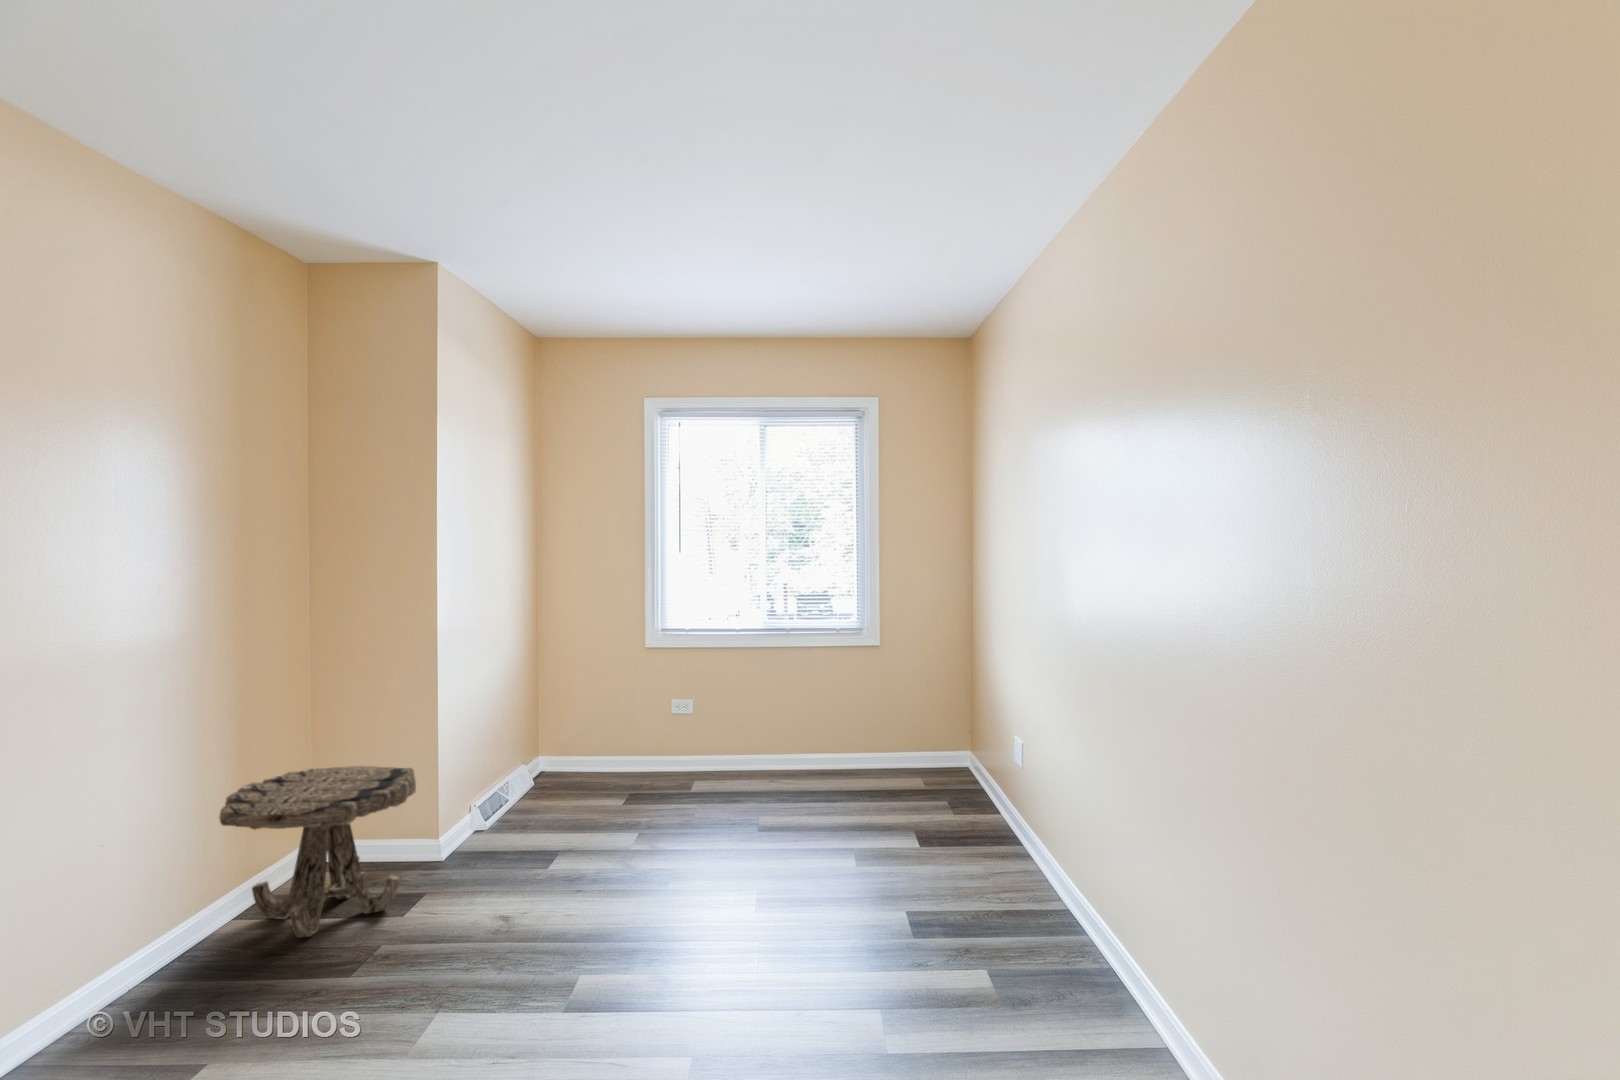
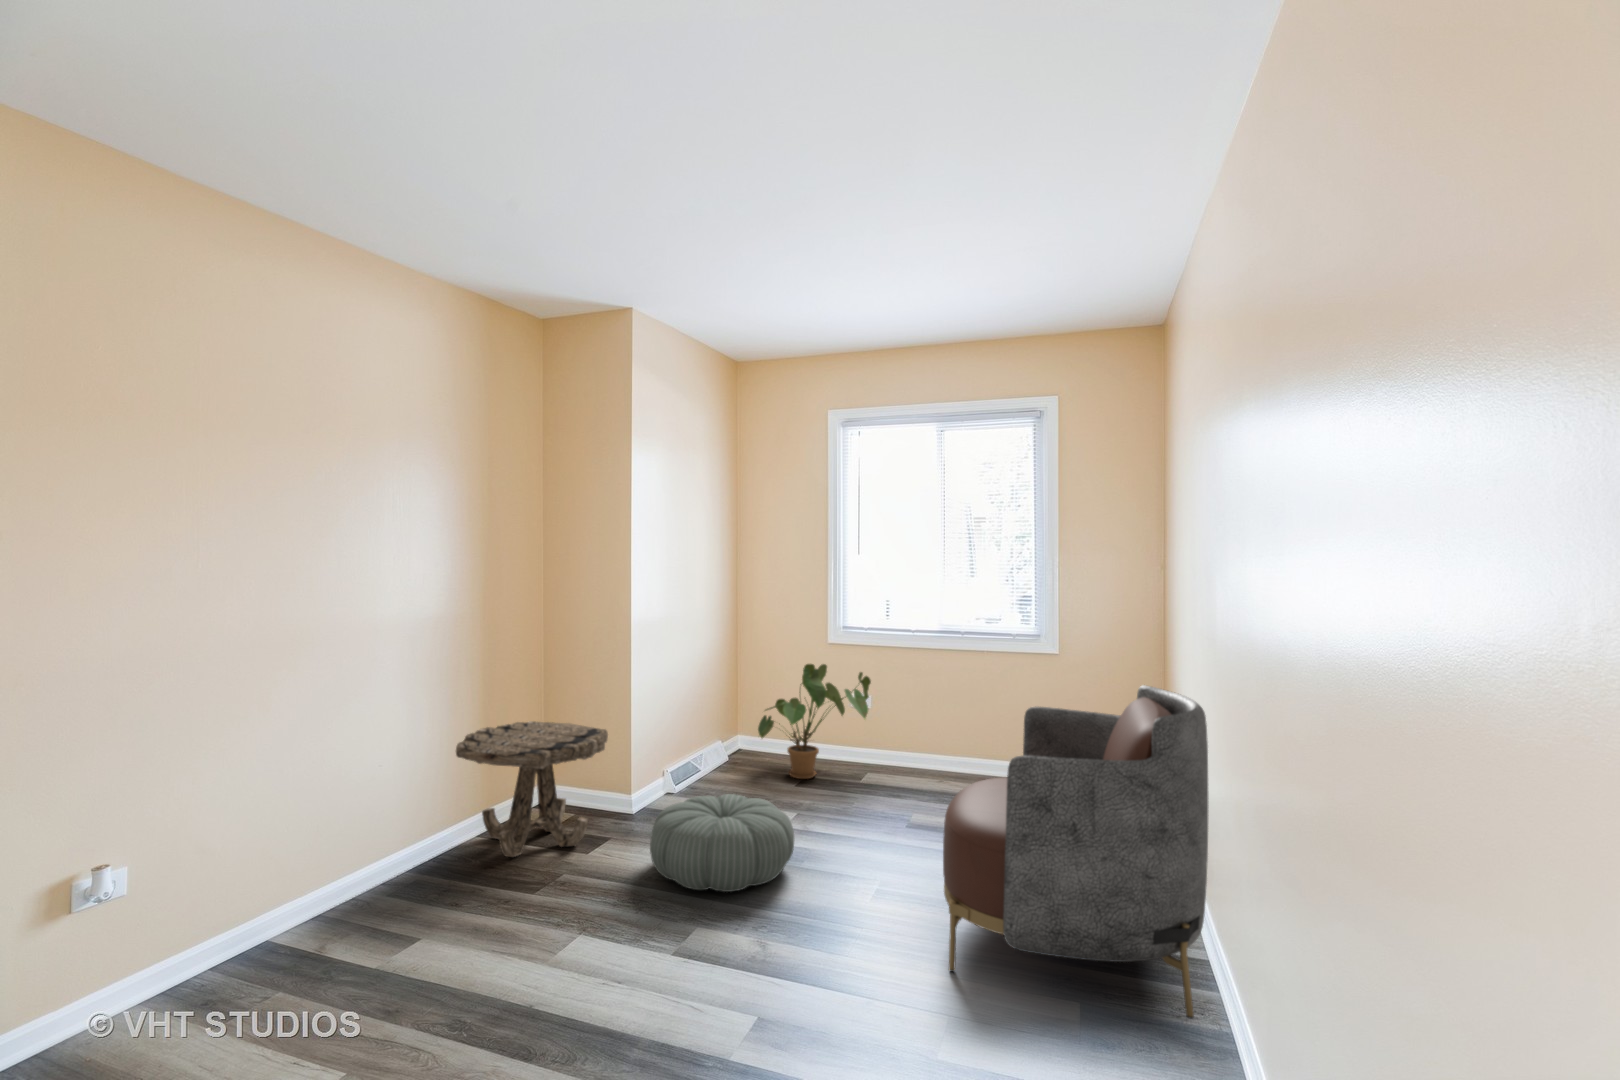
armchair: none [831,664,1078,967] -> present [943,685,1208,1019]
house plant: none [569,668,692,796] -> present [758,664,871,779]
pouf: none [490,822,657,934] -> present [650,794,794,892]

